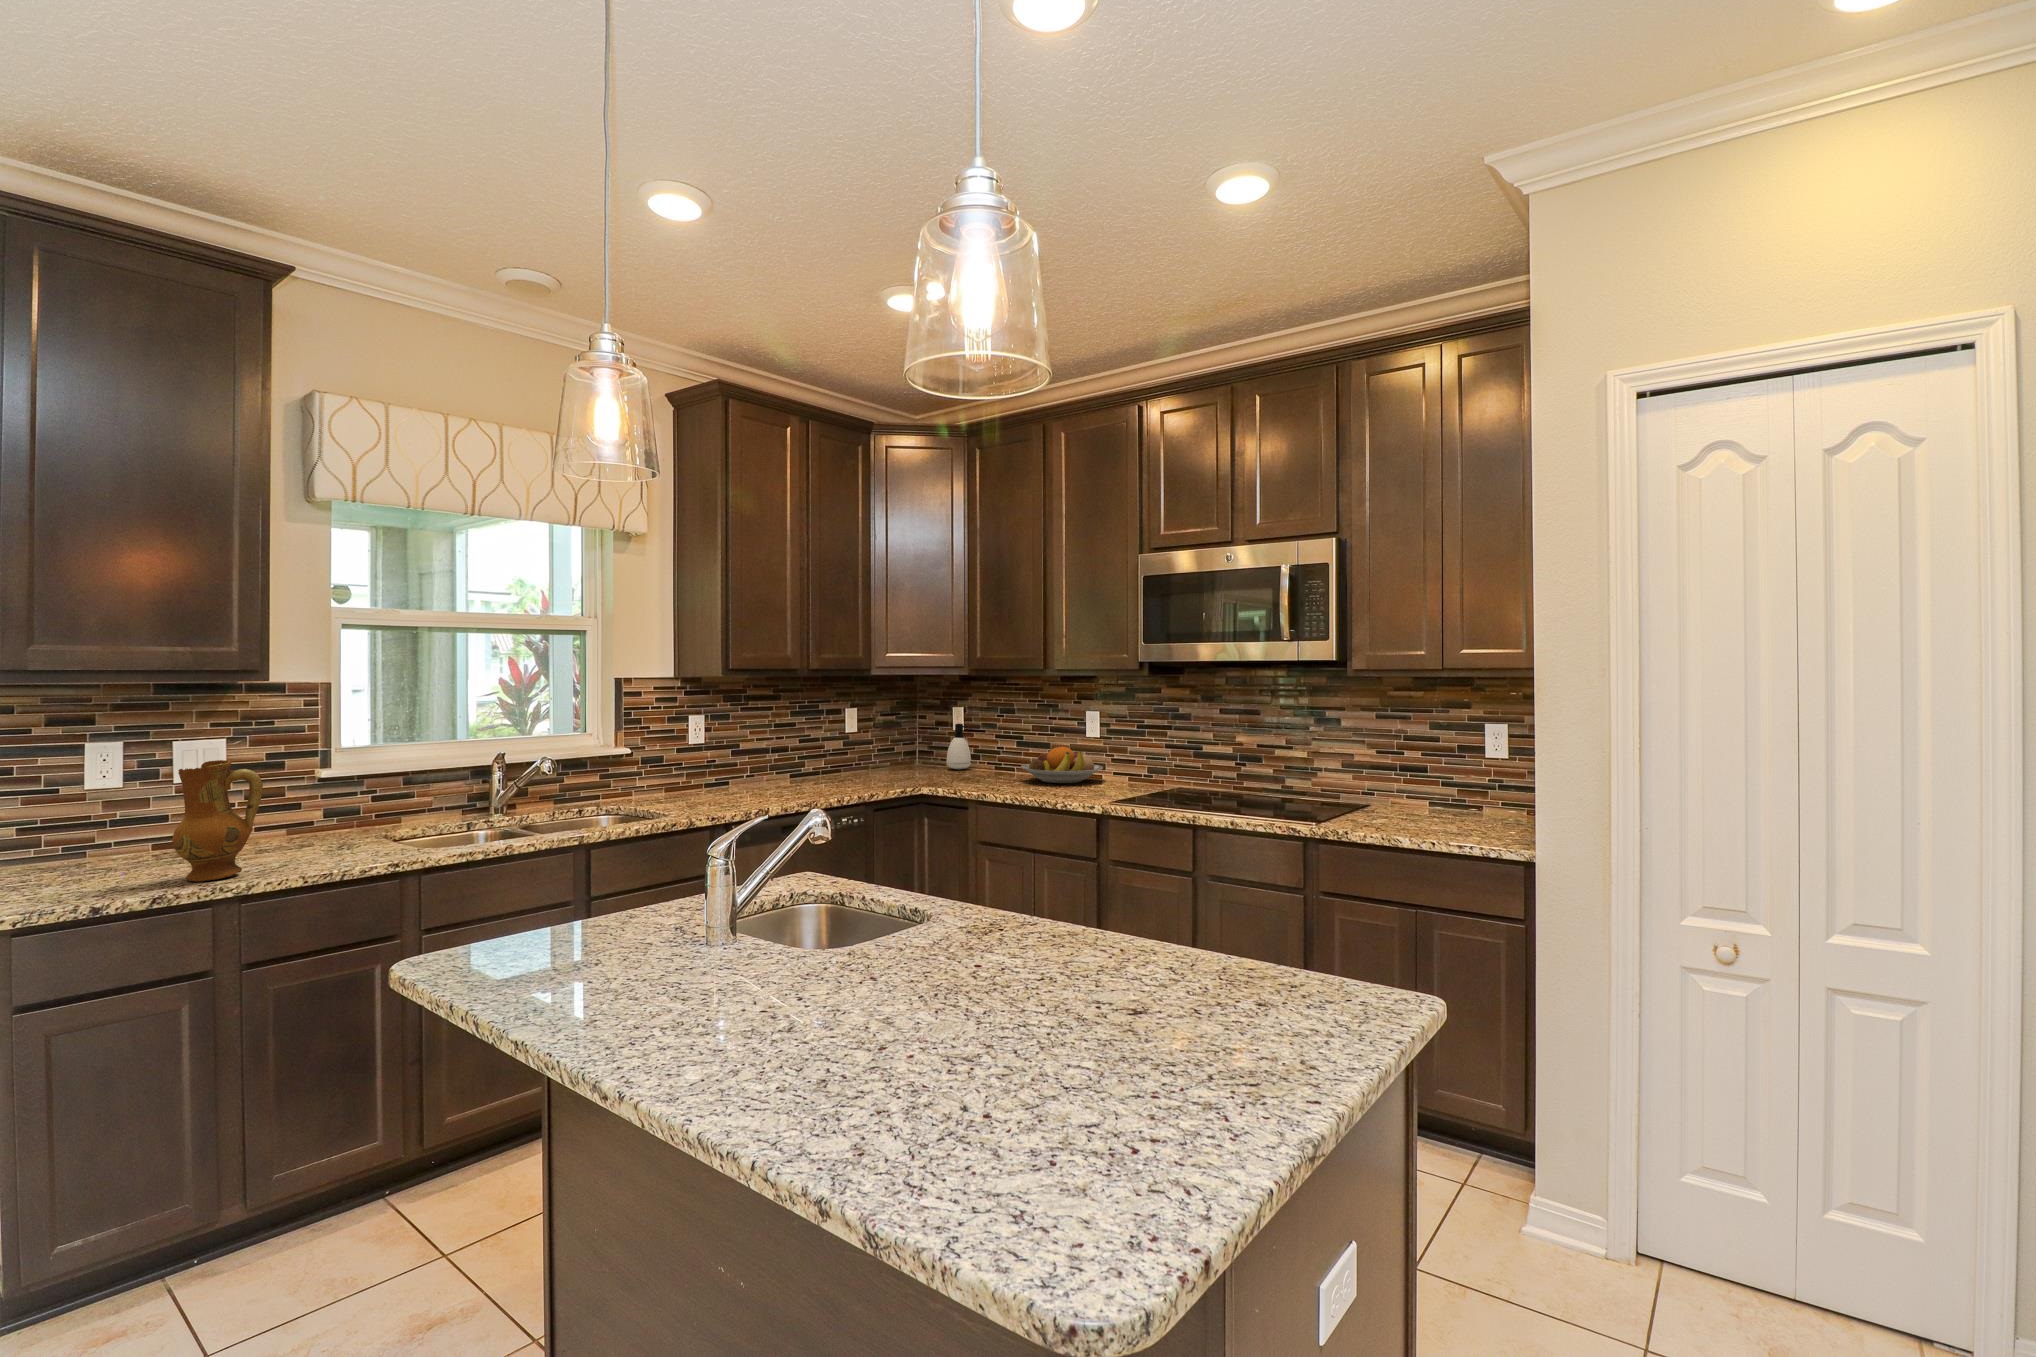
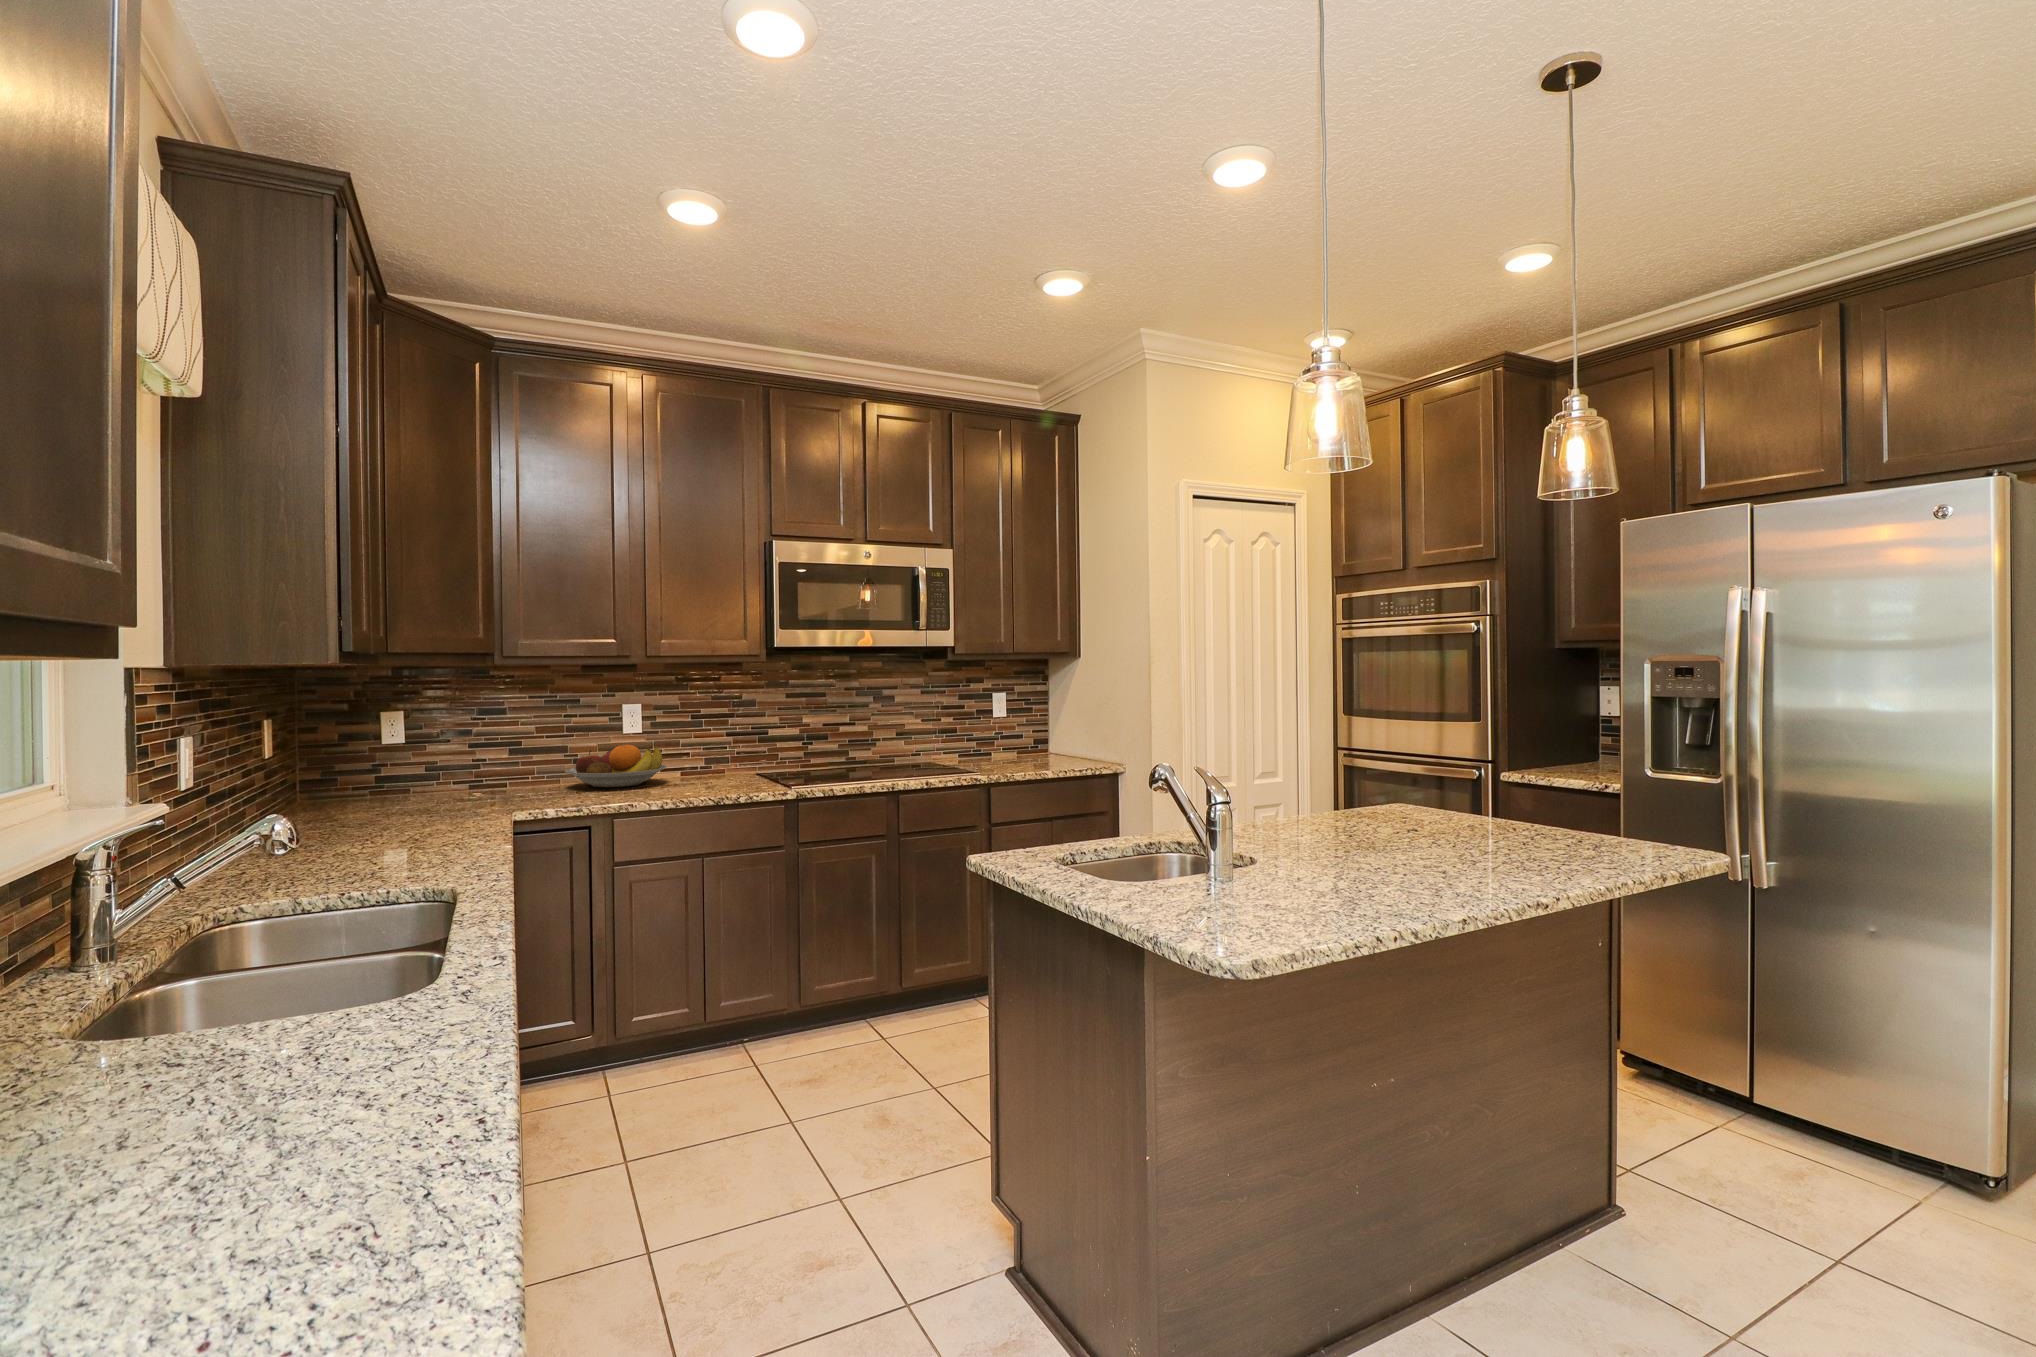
soap dispenser: present [946,724,971,769] -> none [384,733,425,796]
ceramic jug: present [172,760,263,882] -> none [155,847,319,1128]

